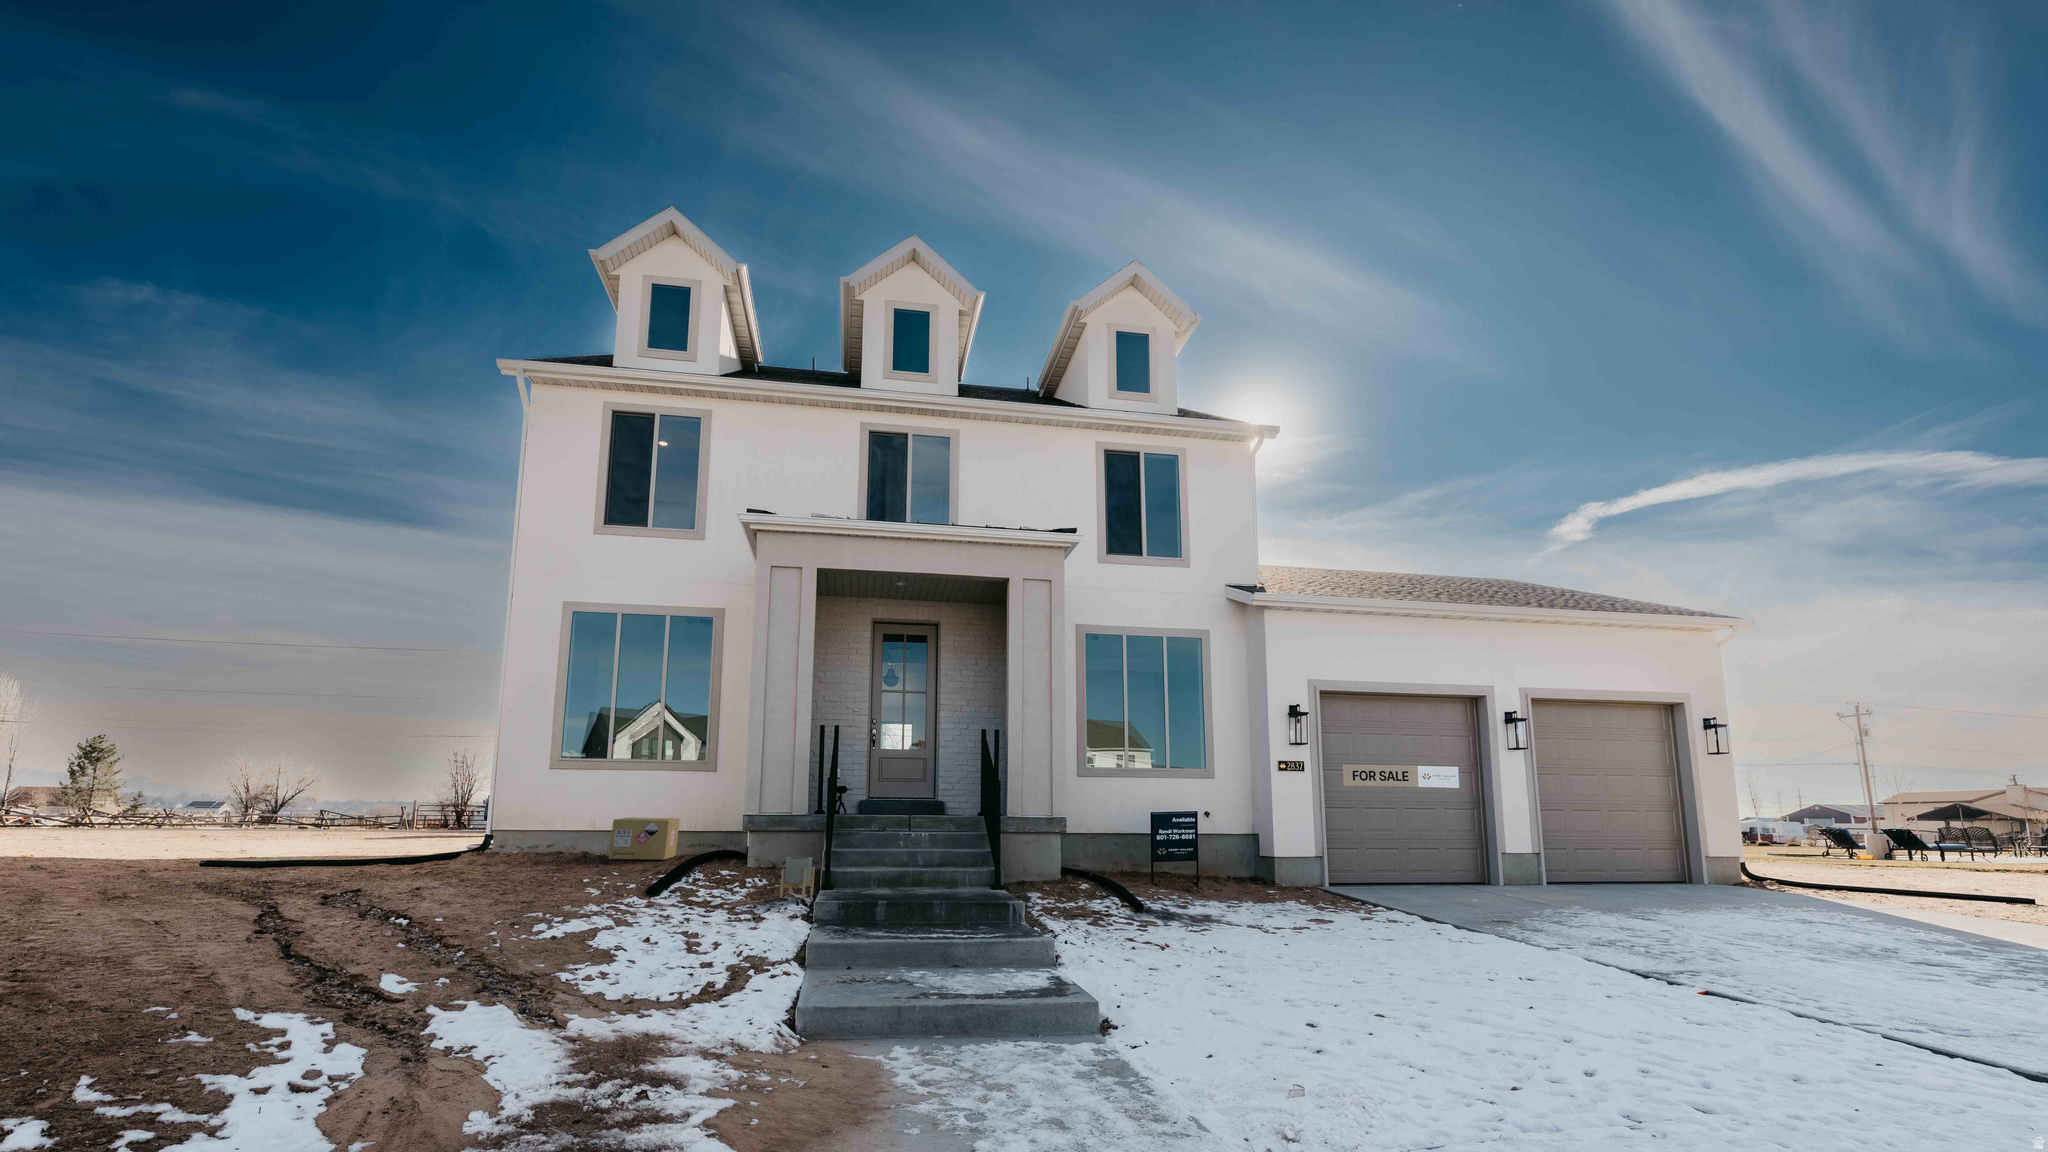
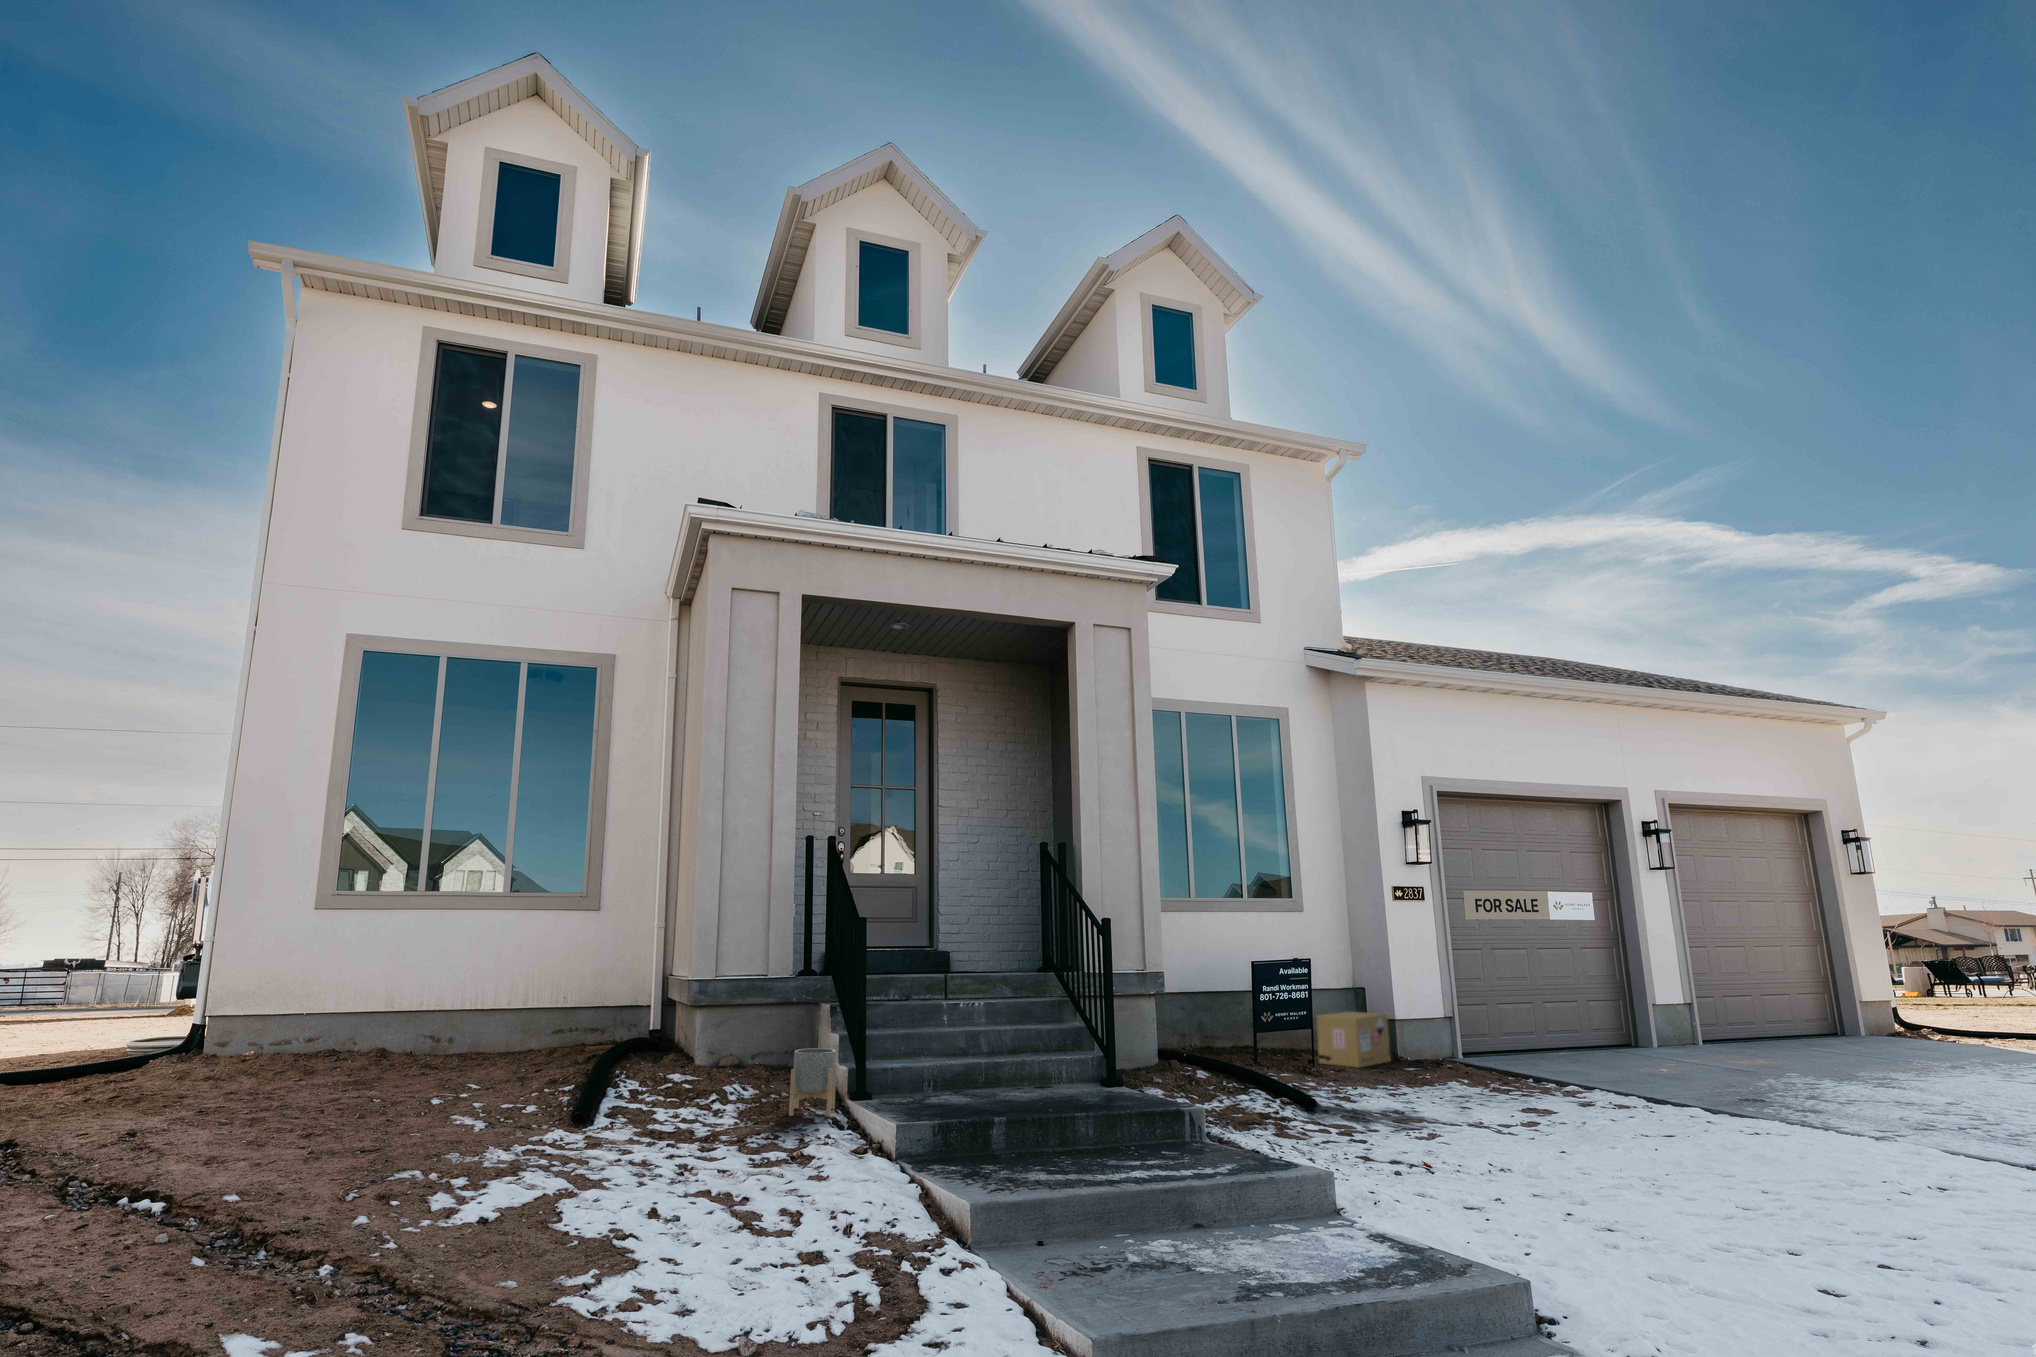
cardboard box: present [609,818,680,860] -> present [1317,1012,1391,1068]

